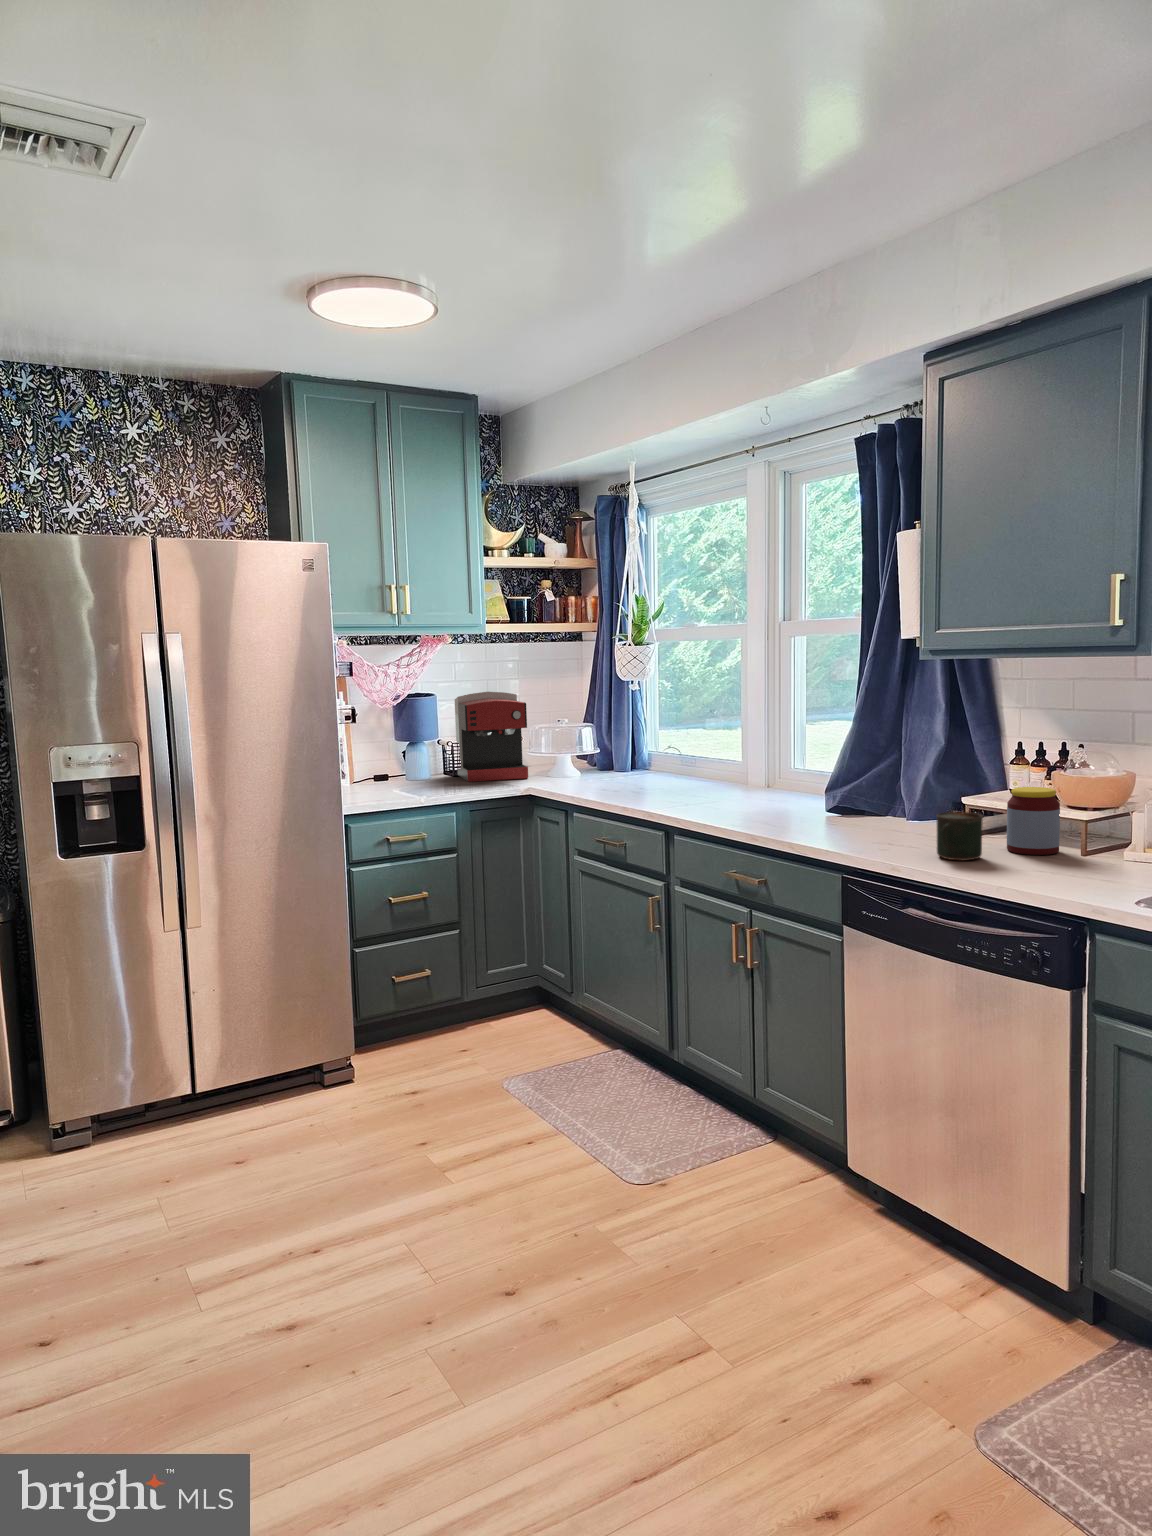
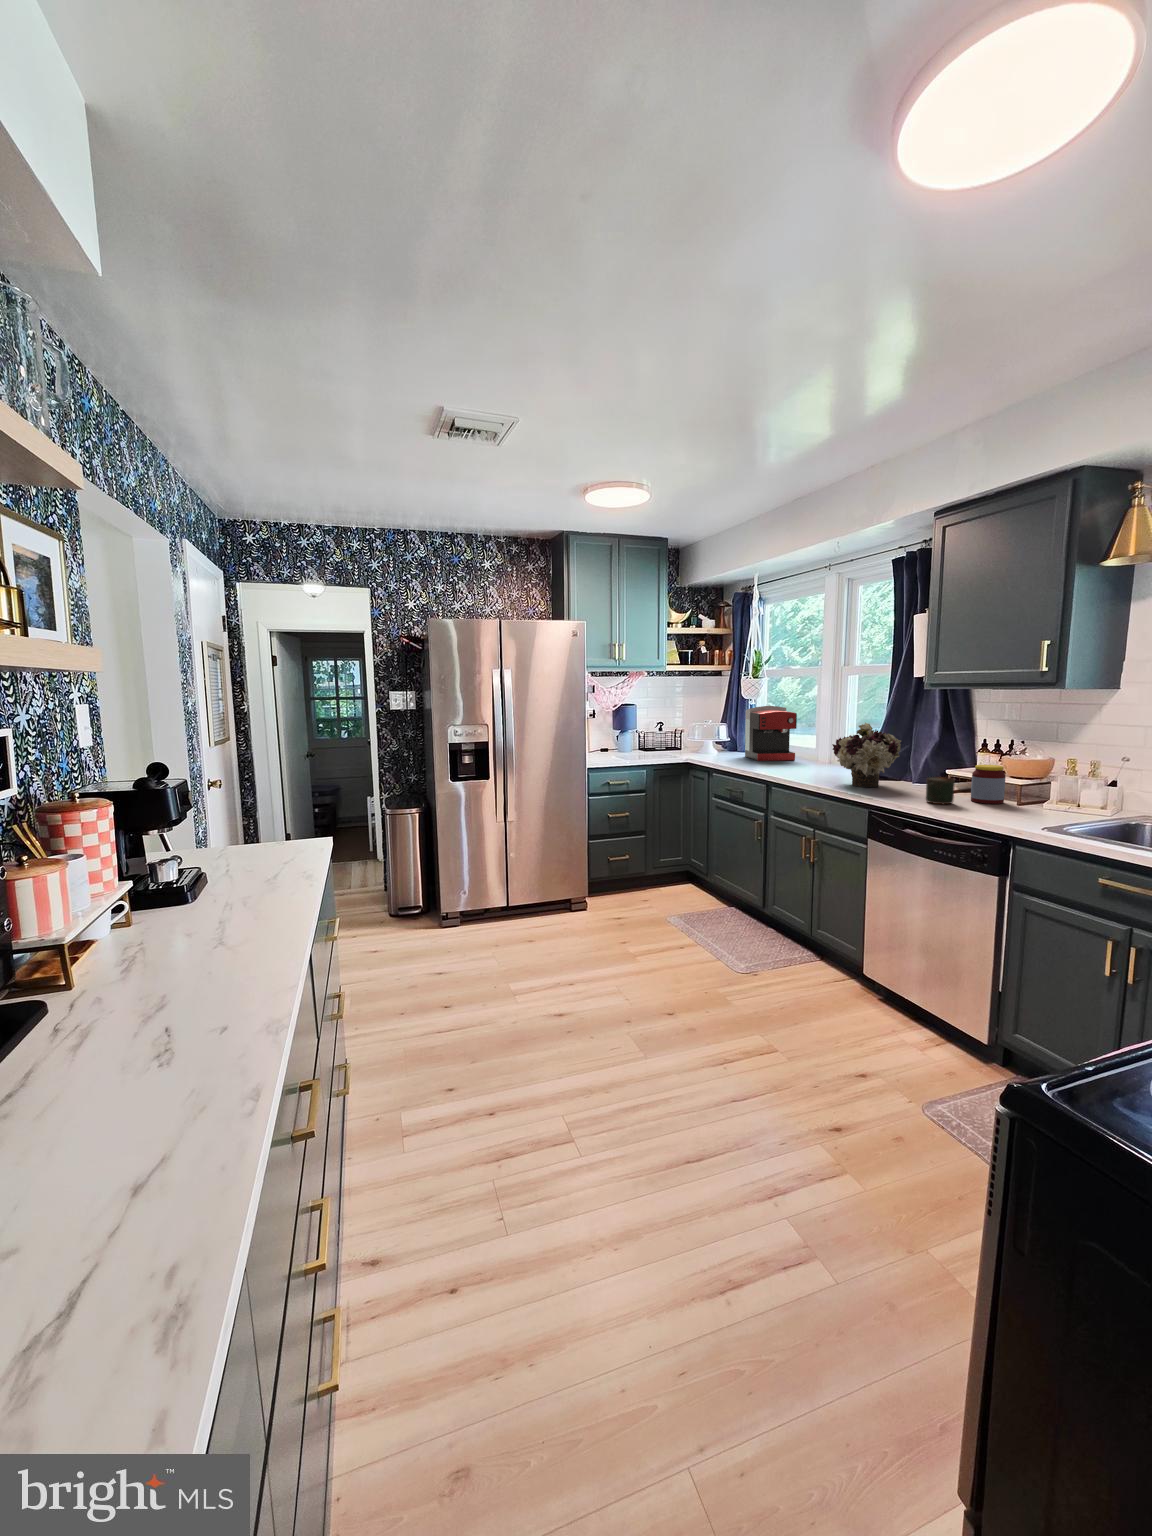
coffee maker: present [455,692,528,782] -> present [745,706,797,761]
flower arrangement: none [774,718,888,832] -> present [832,723,901,787]

